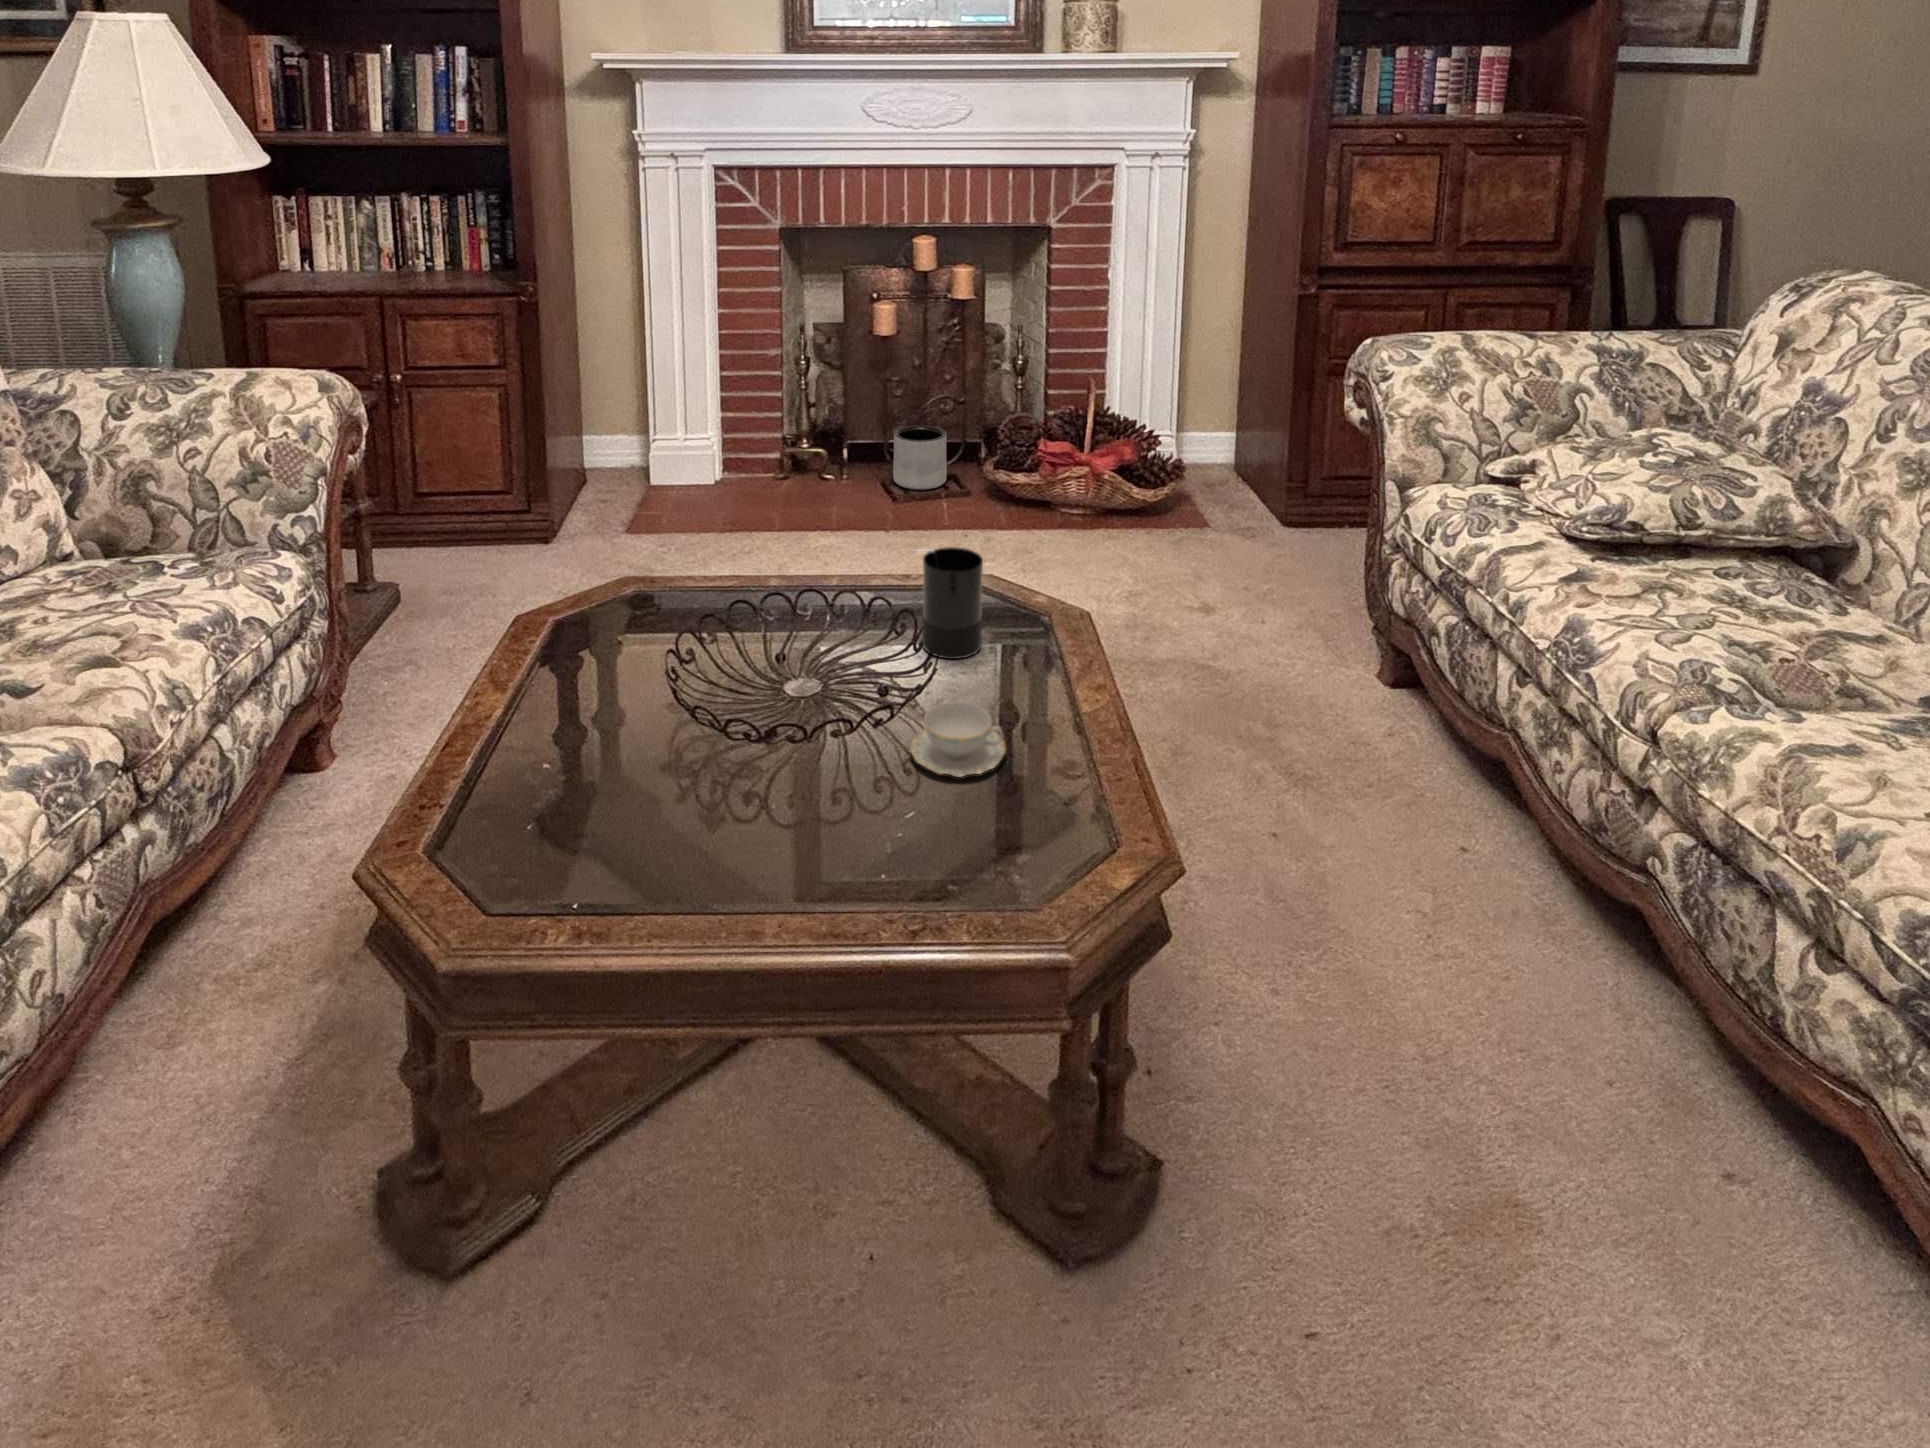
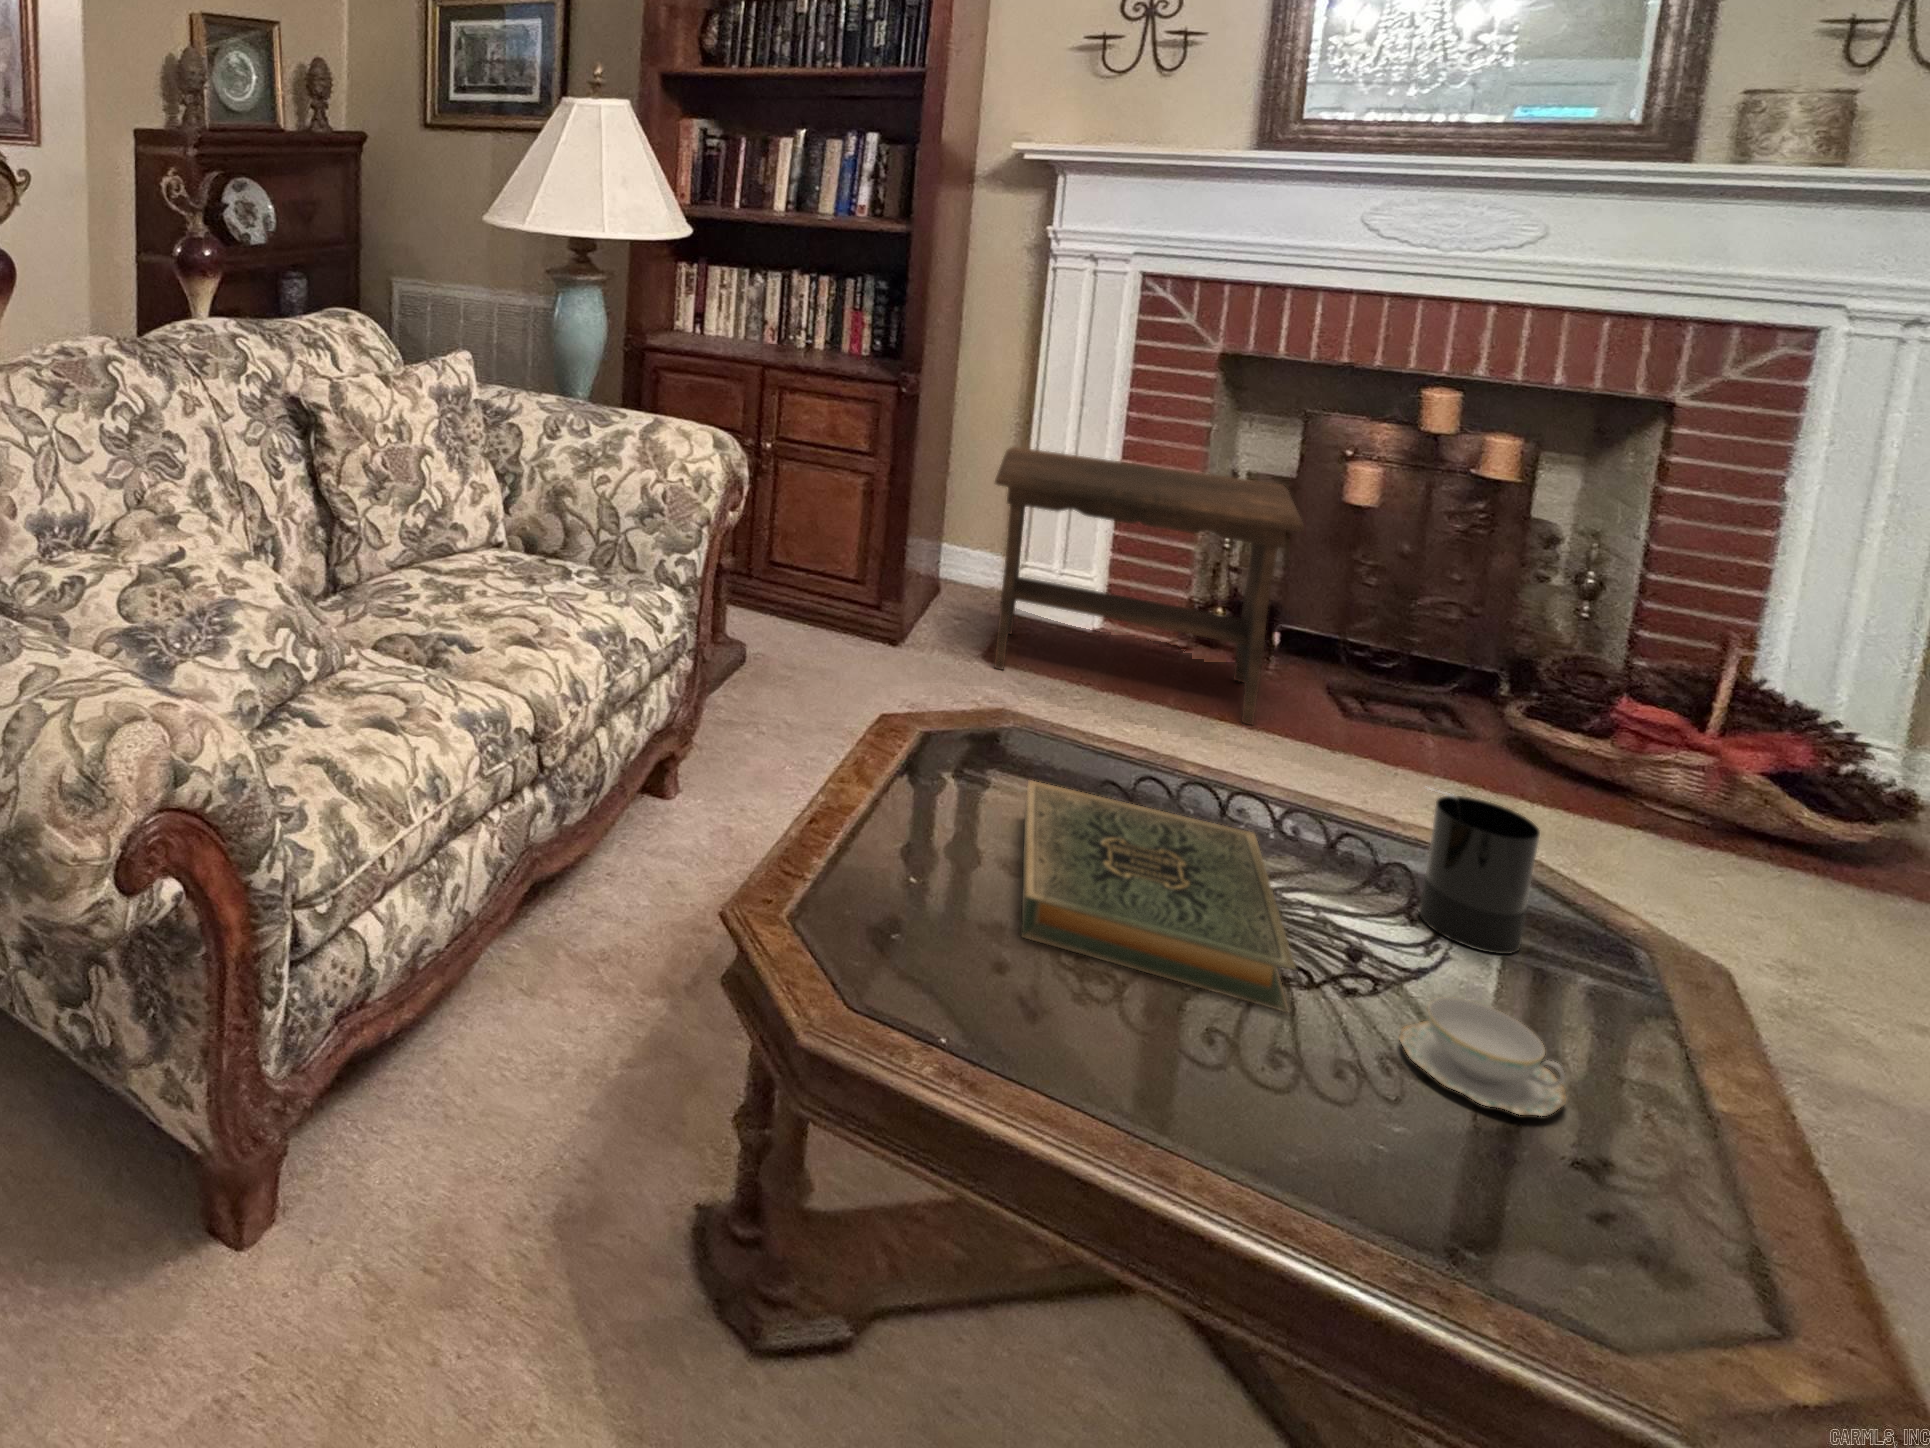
footstool: none [614,328,847,536] -> present [994,447,1304,725]
planter: present [893,425,947,490] -> none [1351,629,1447,719]
hardback book: none [639,623,841,784] -> present [1021,780,1296,1012]

